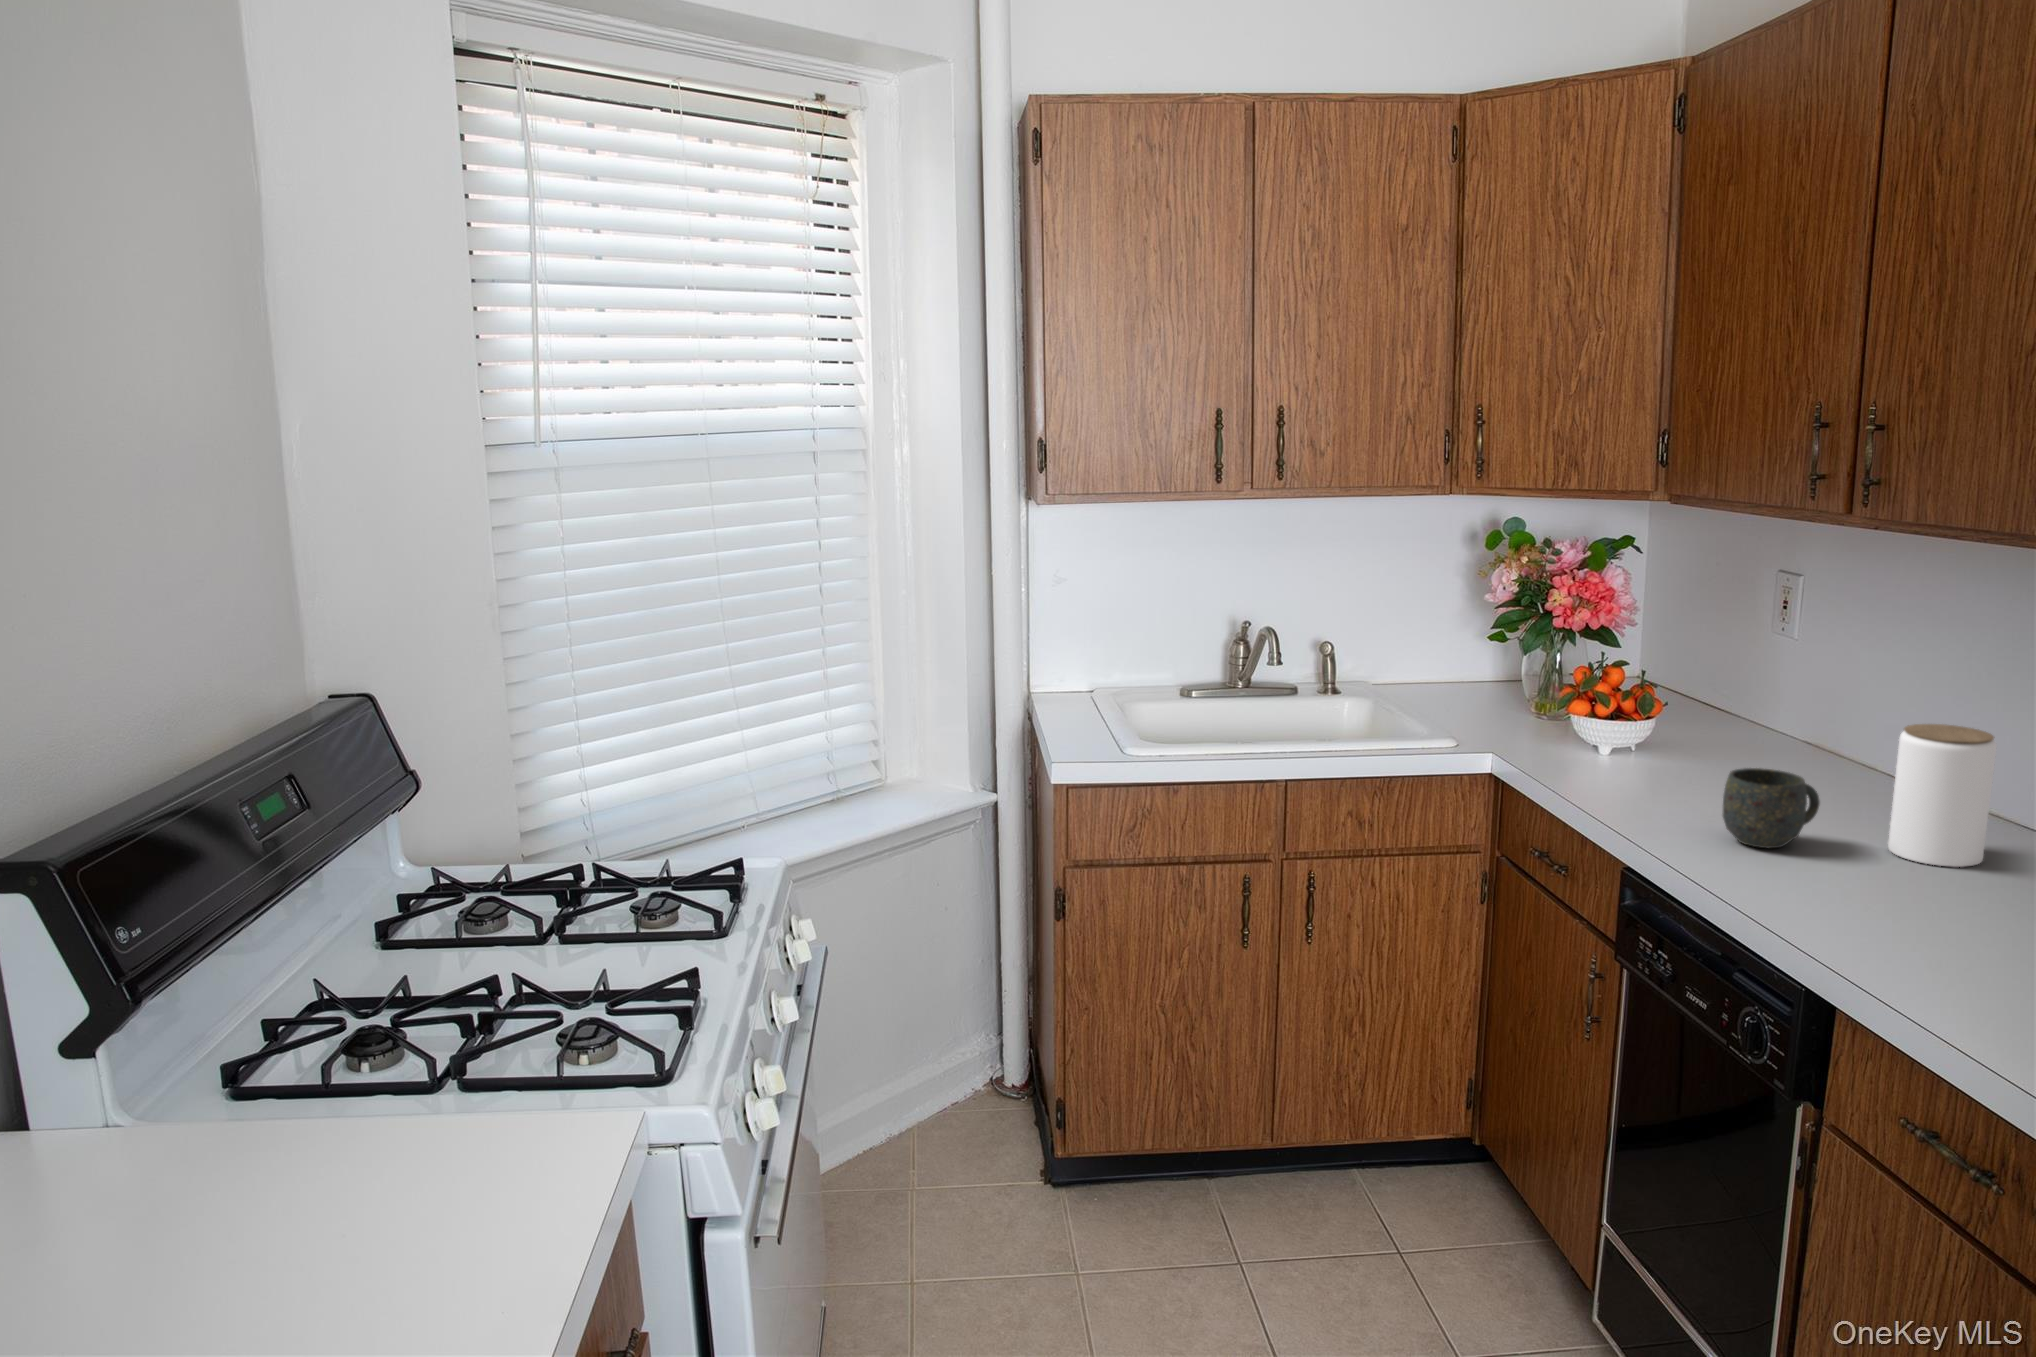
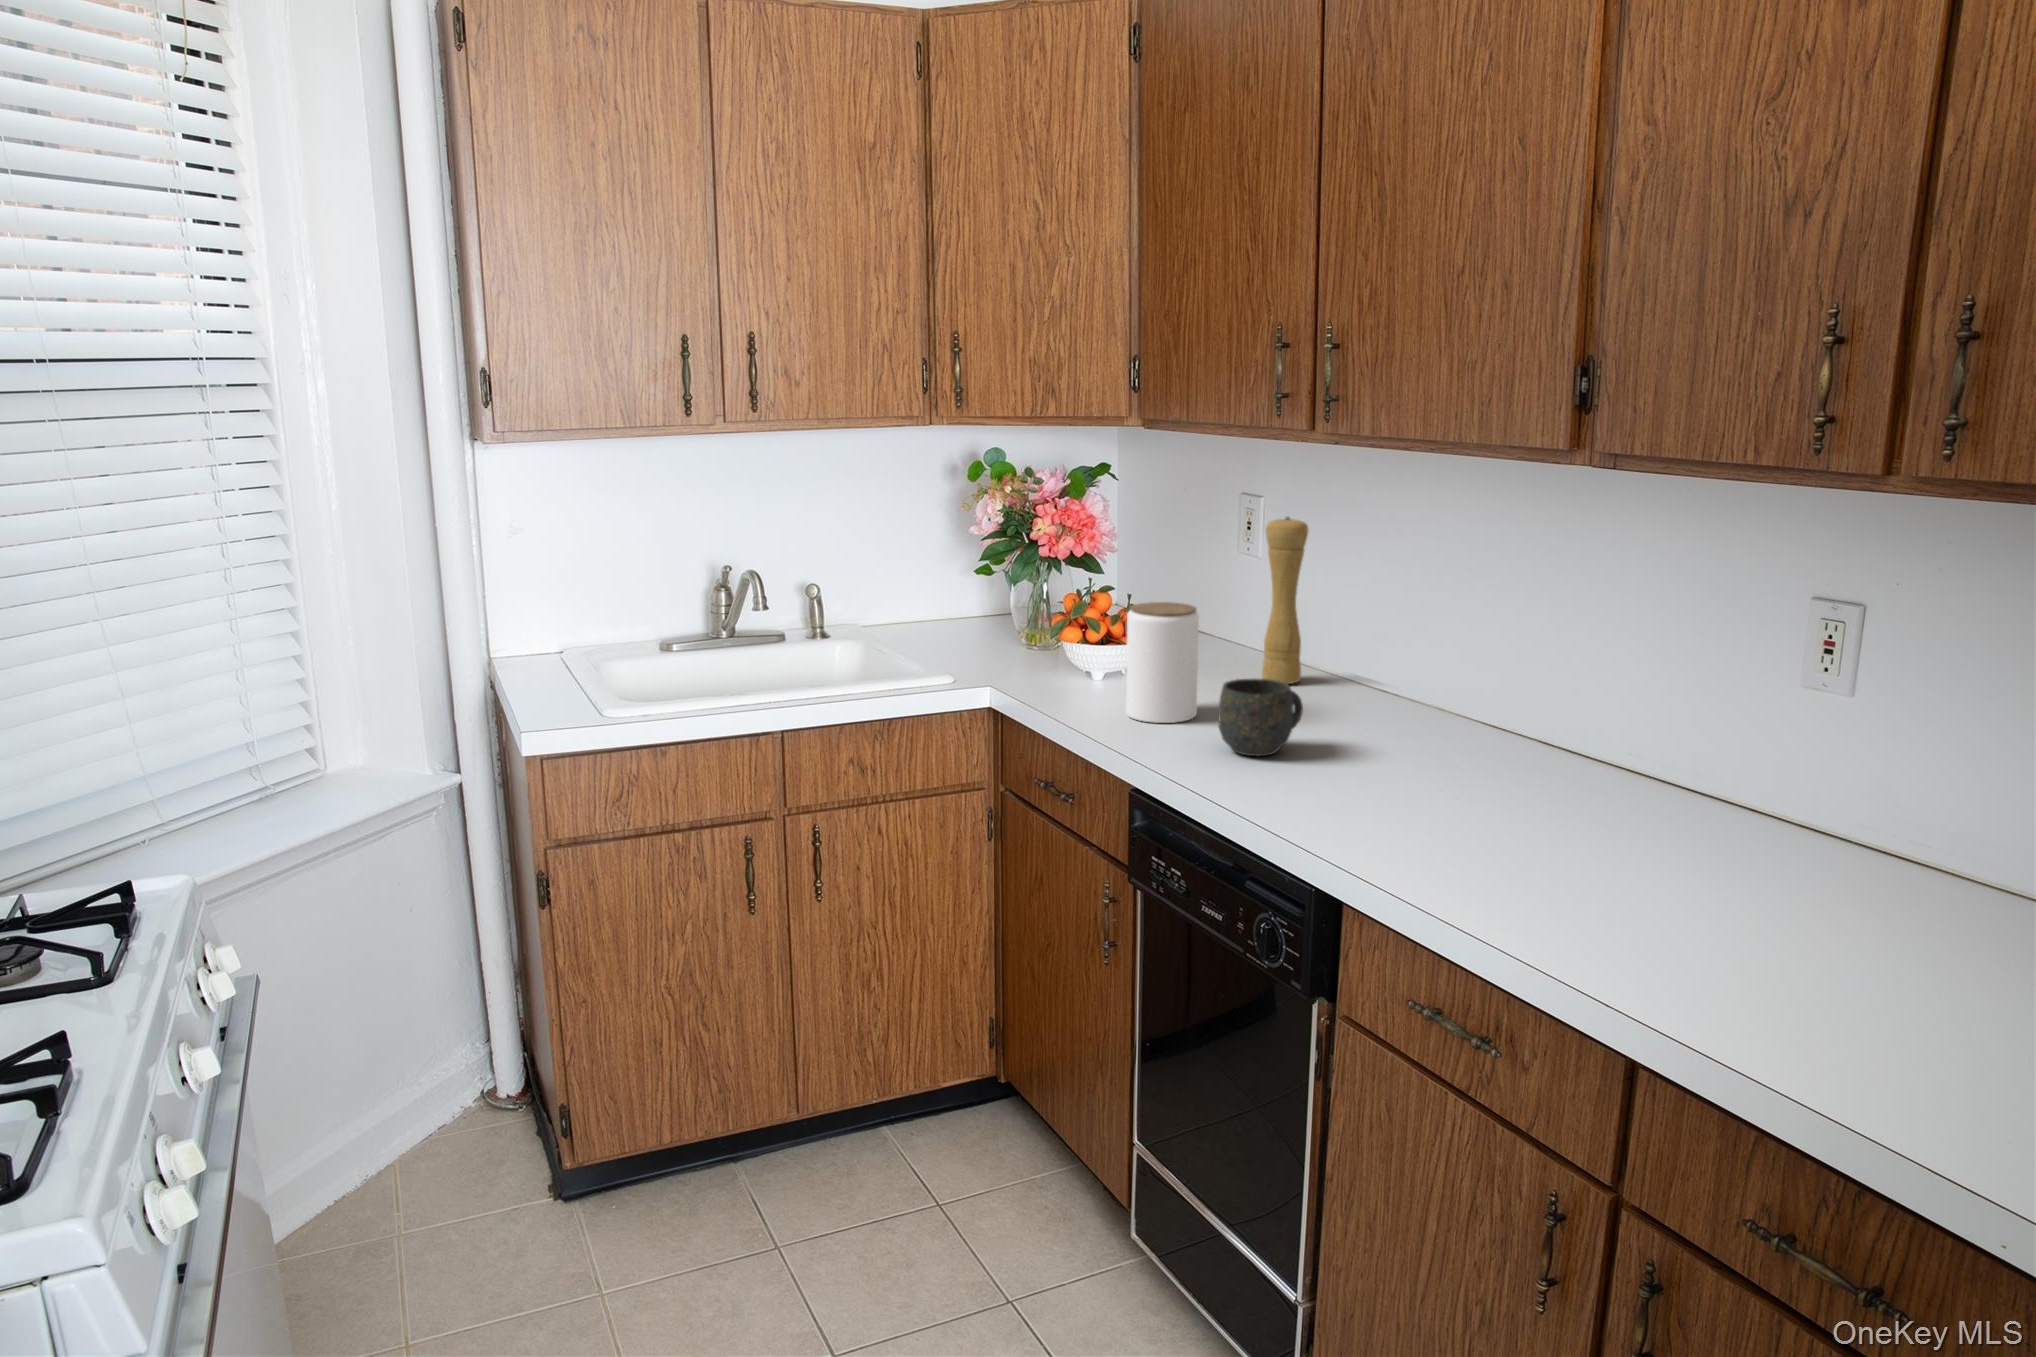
pepper mill: none [1788,601,1851,776] -> present [1262,517,1308,684]
jar: present [1888,724,1996,867] -> present [1126,602,1199,723]

